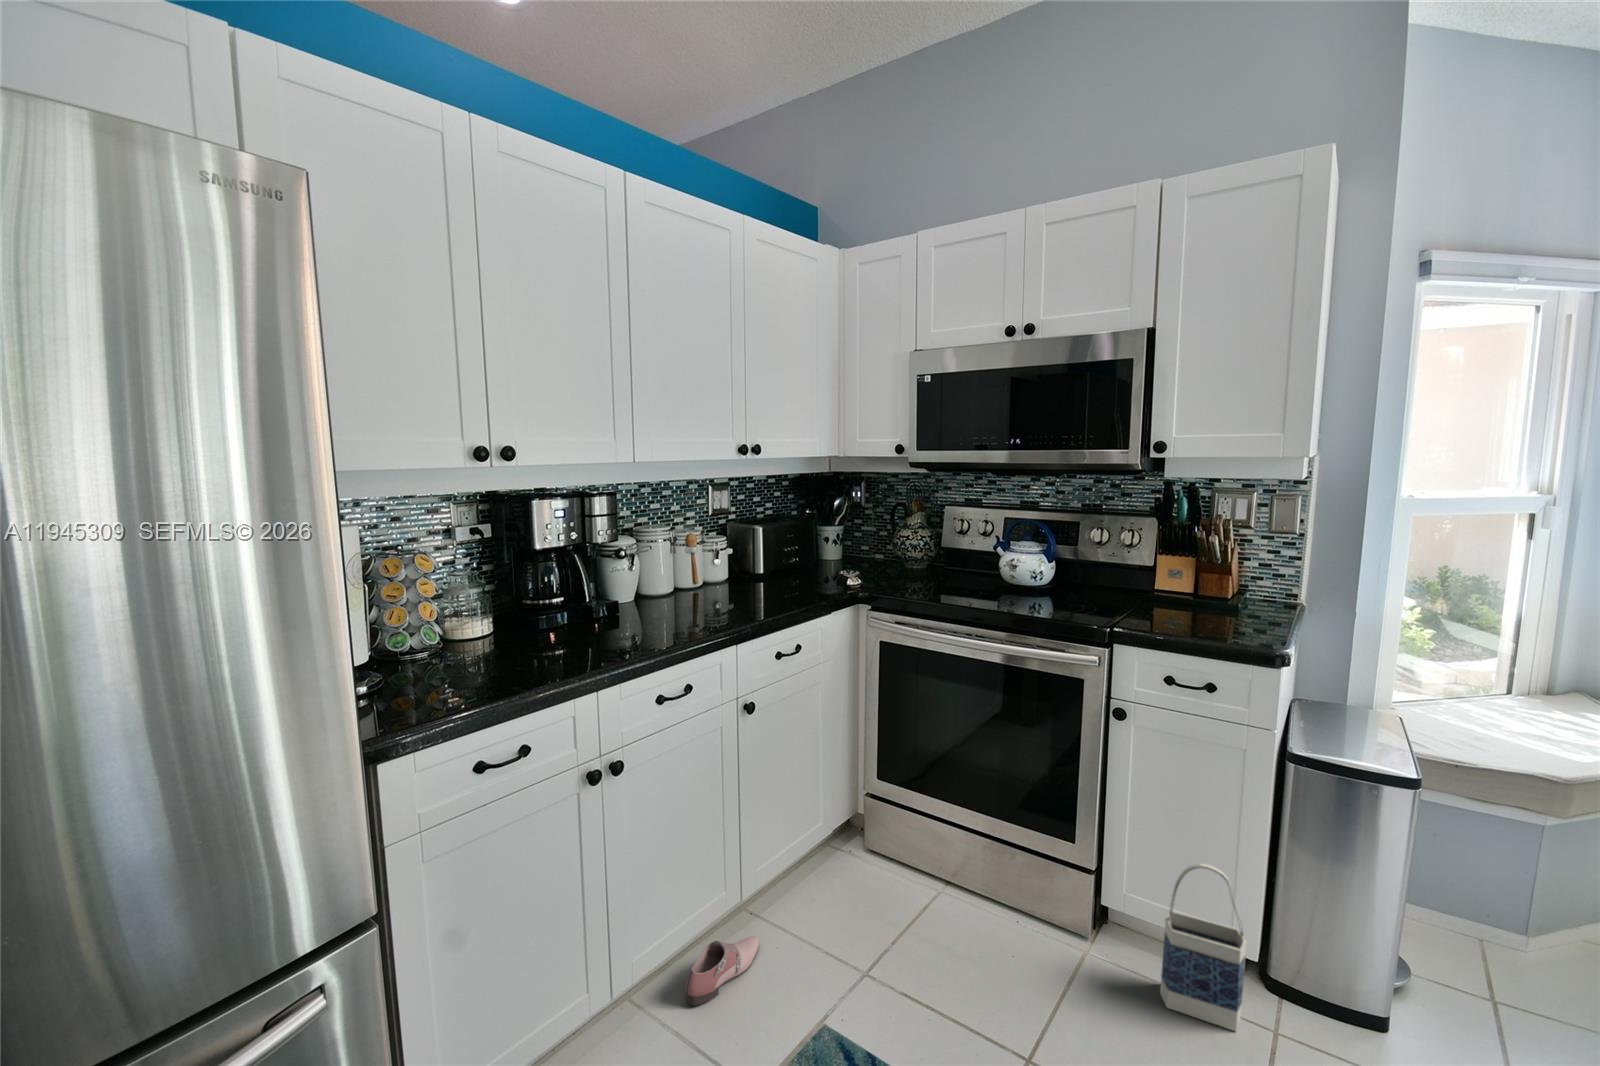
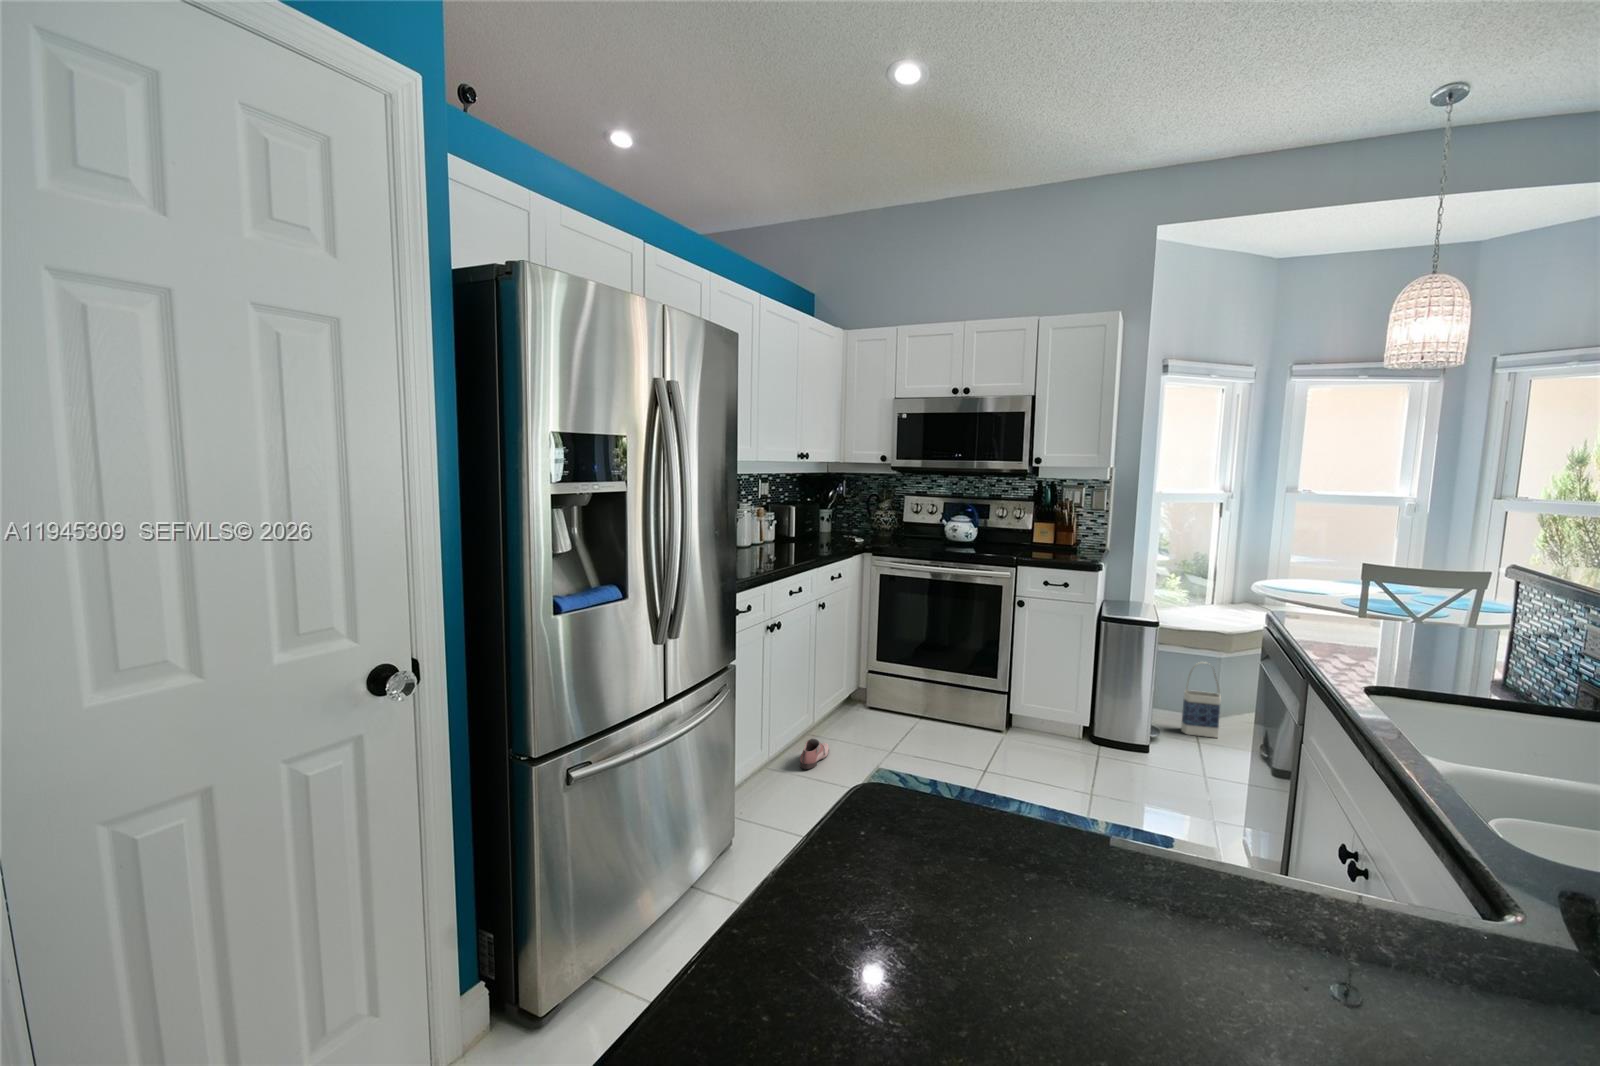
bag: present [1160,864,1246,1031] -> present [1181,662,1221,738]

